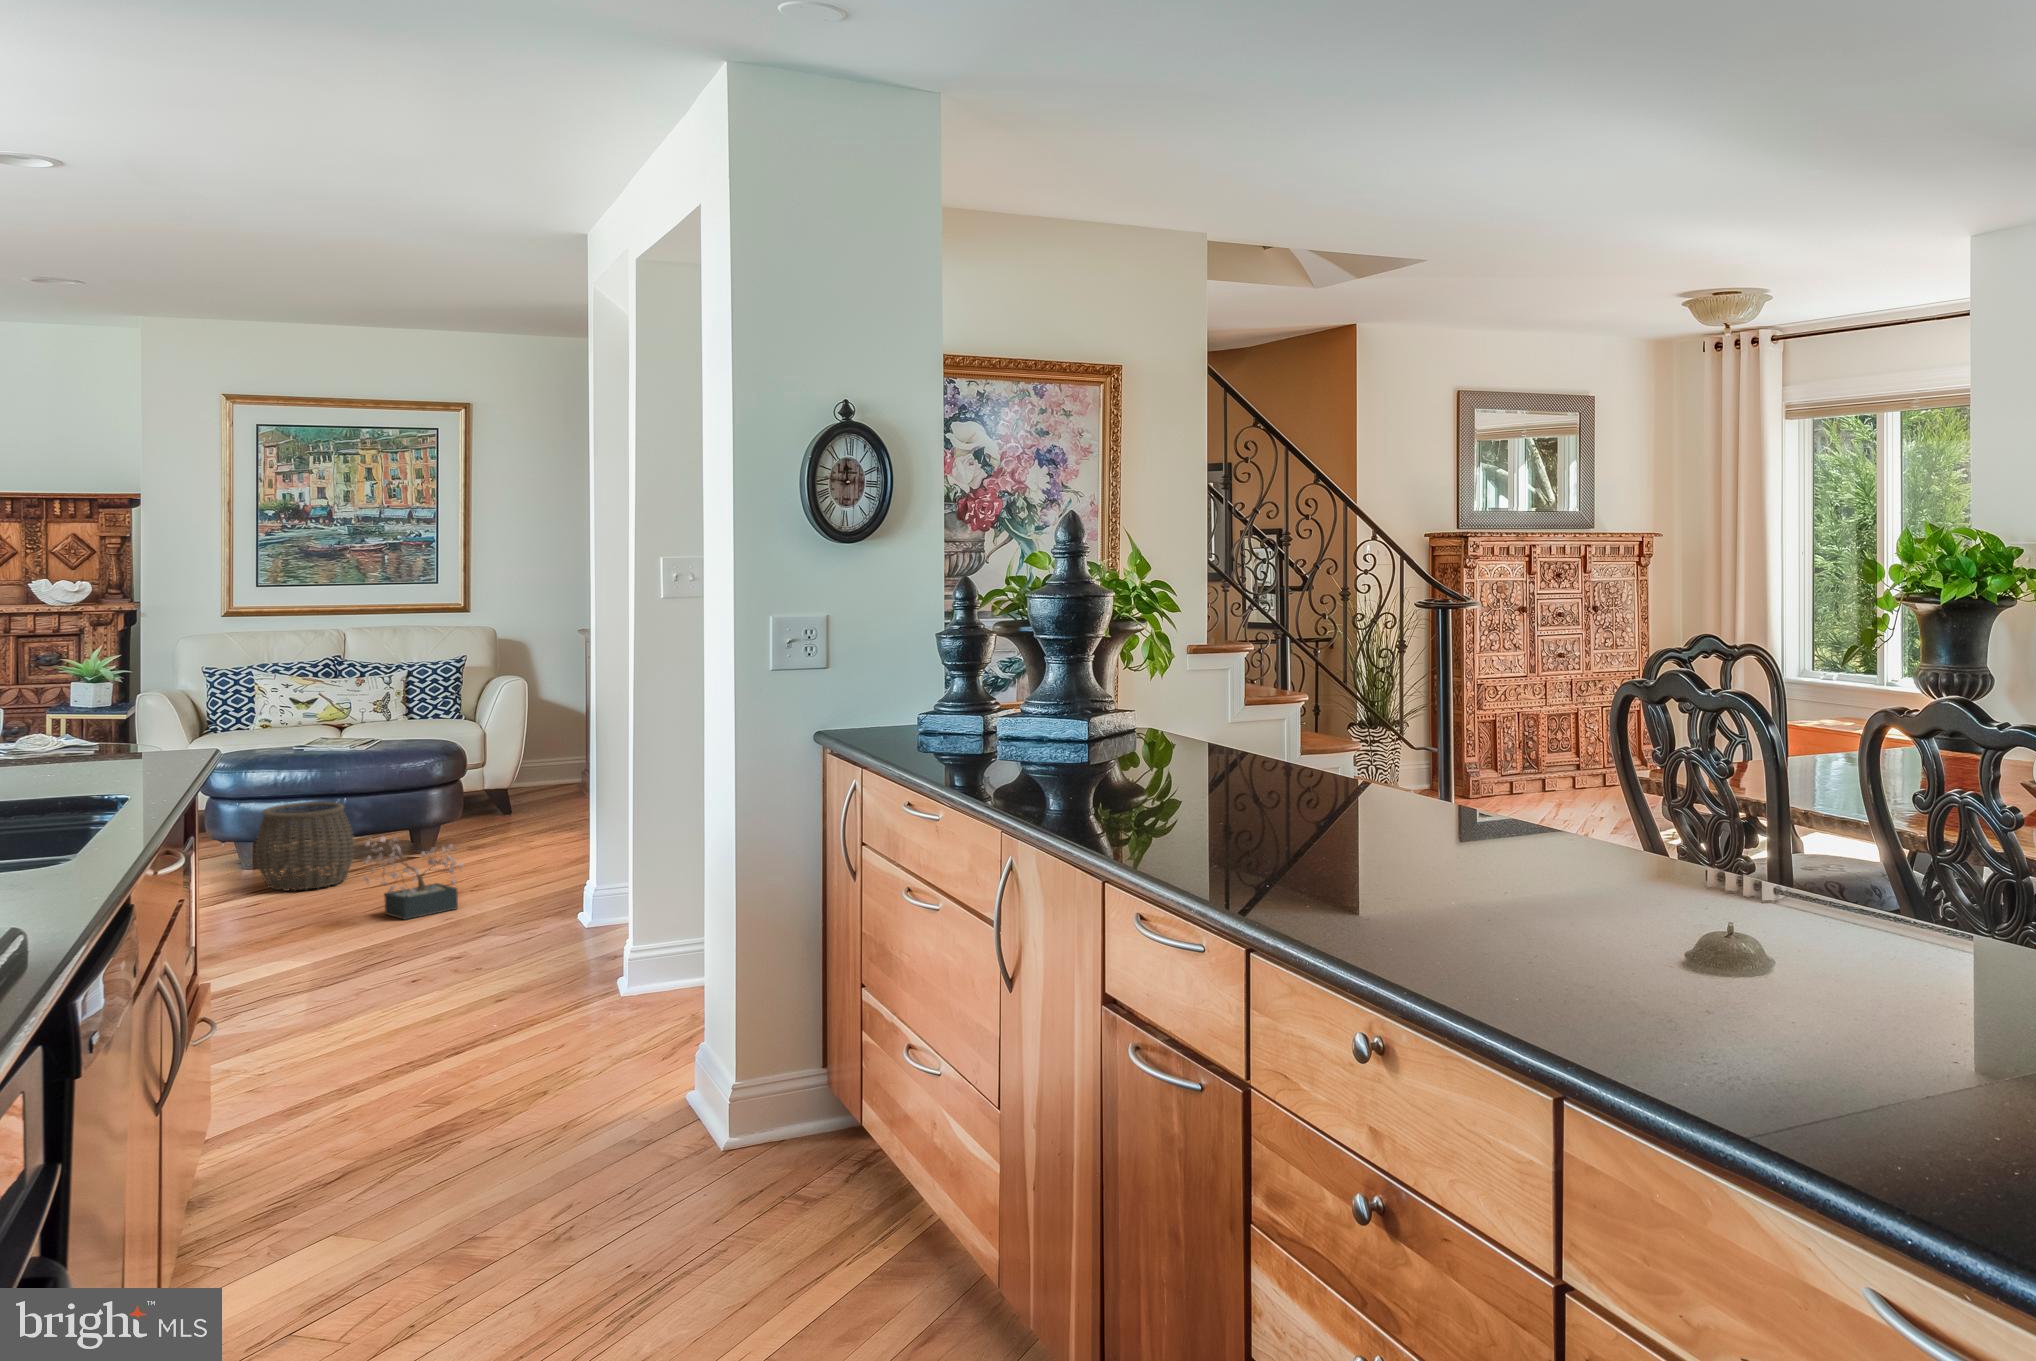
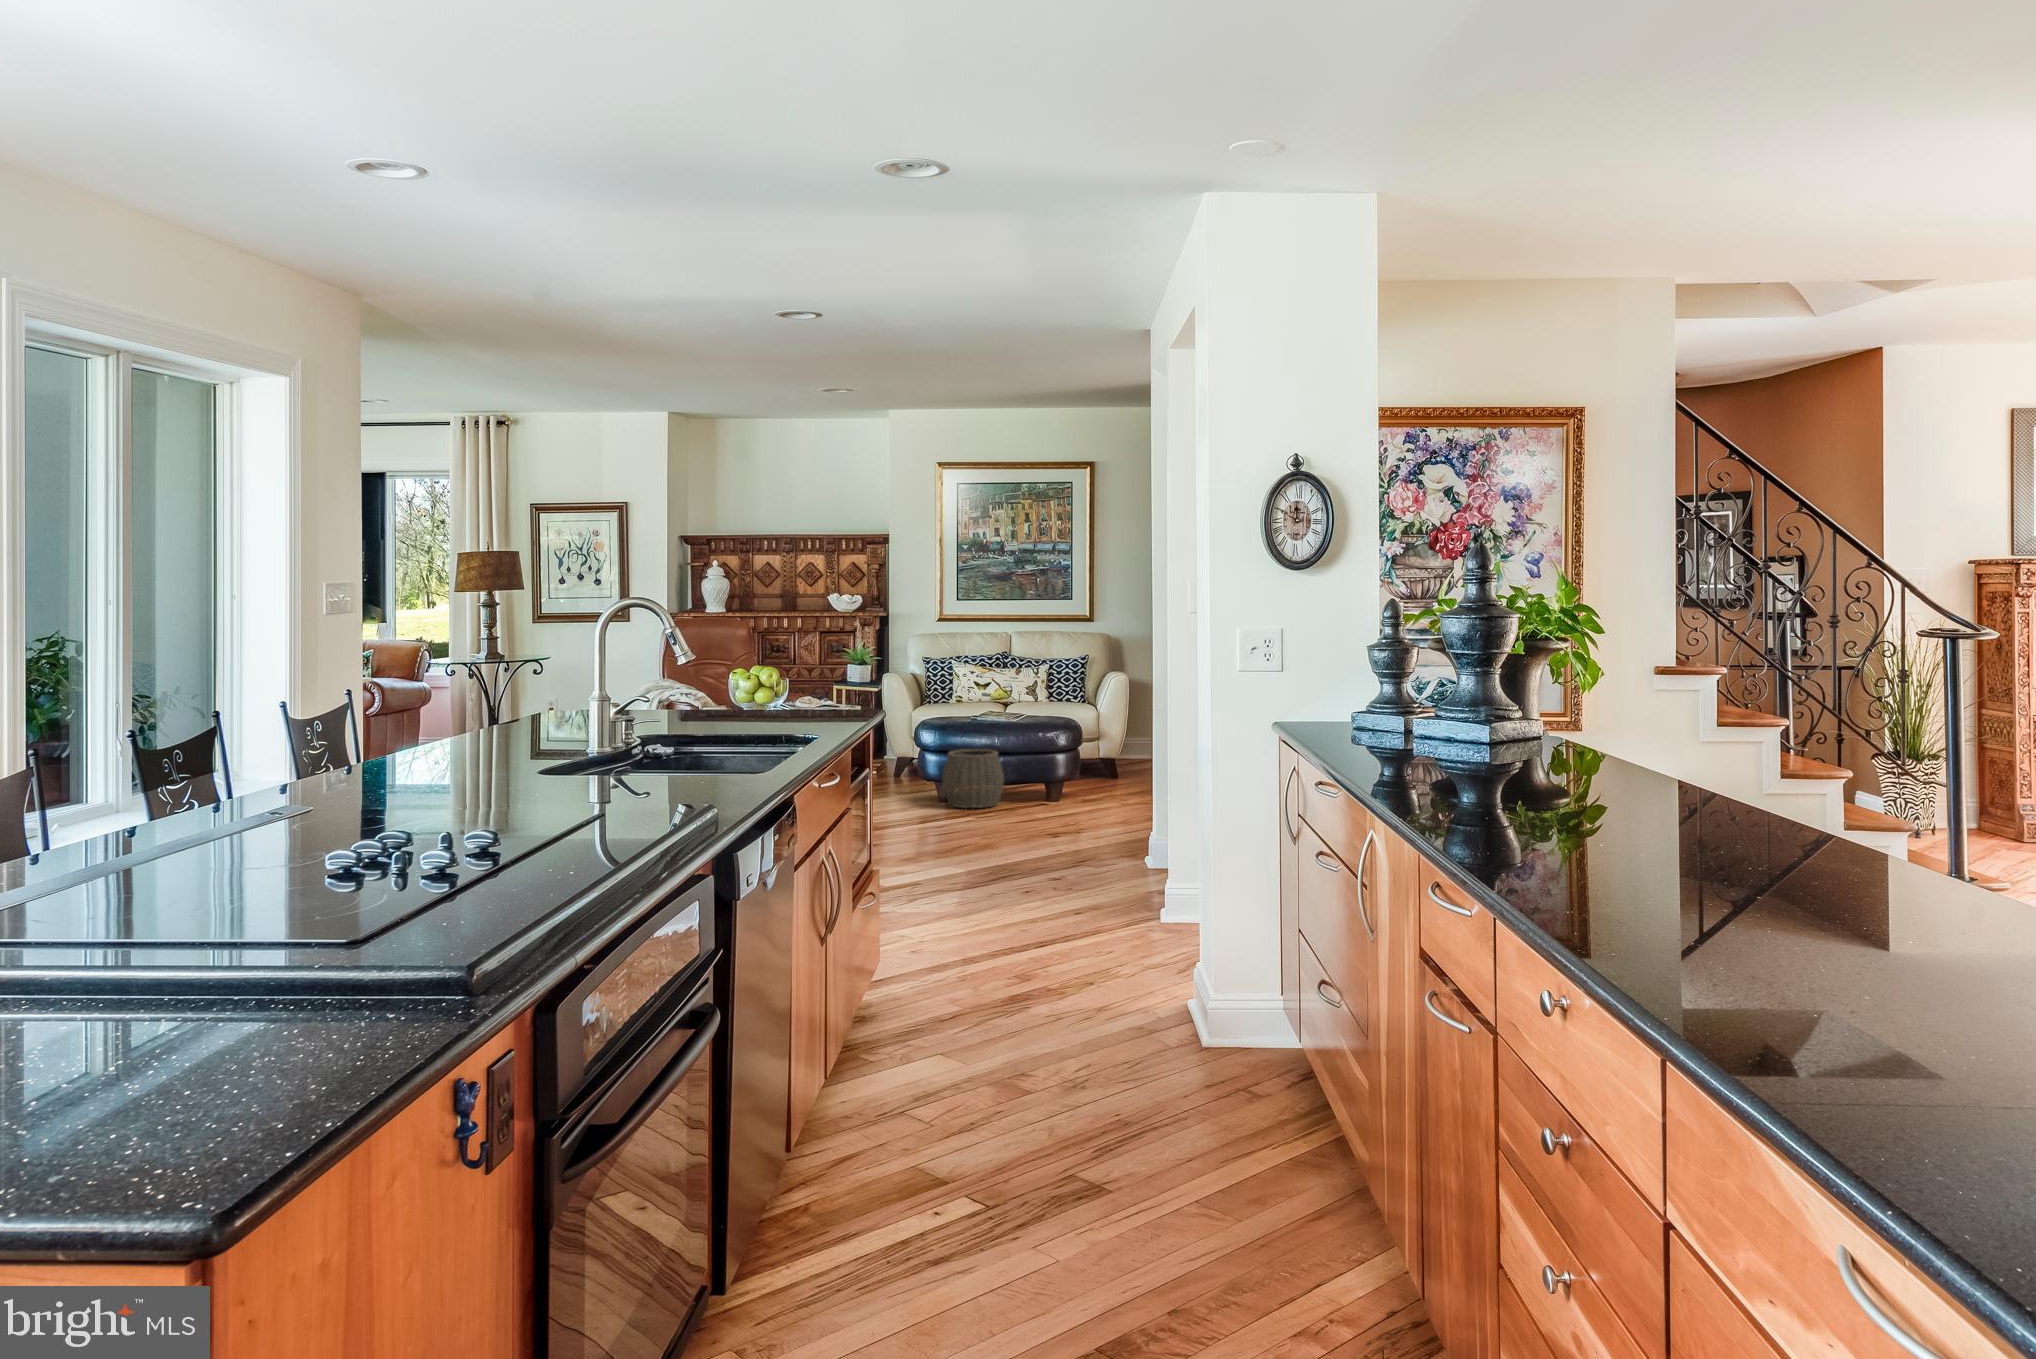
decorative plant: present [364,837,464,920] -> none [1004,773,1070,832]

